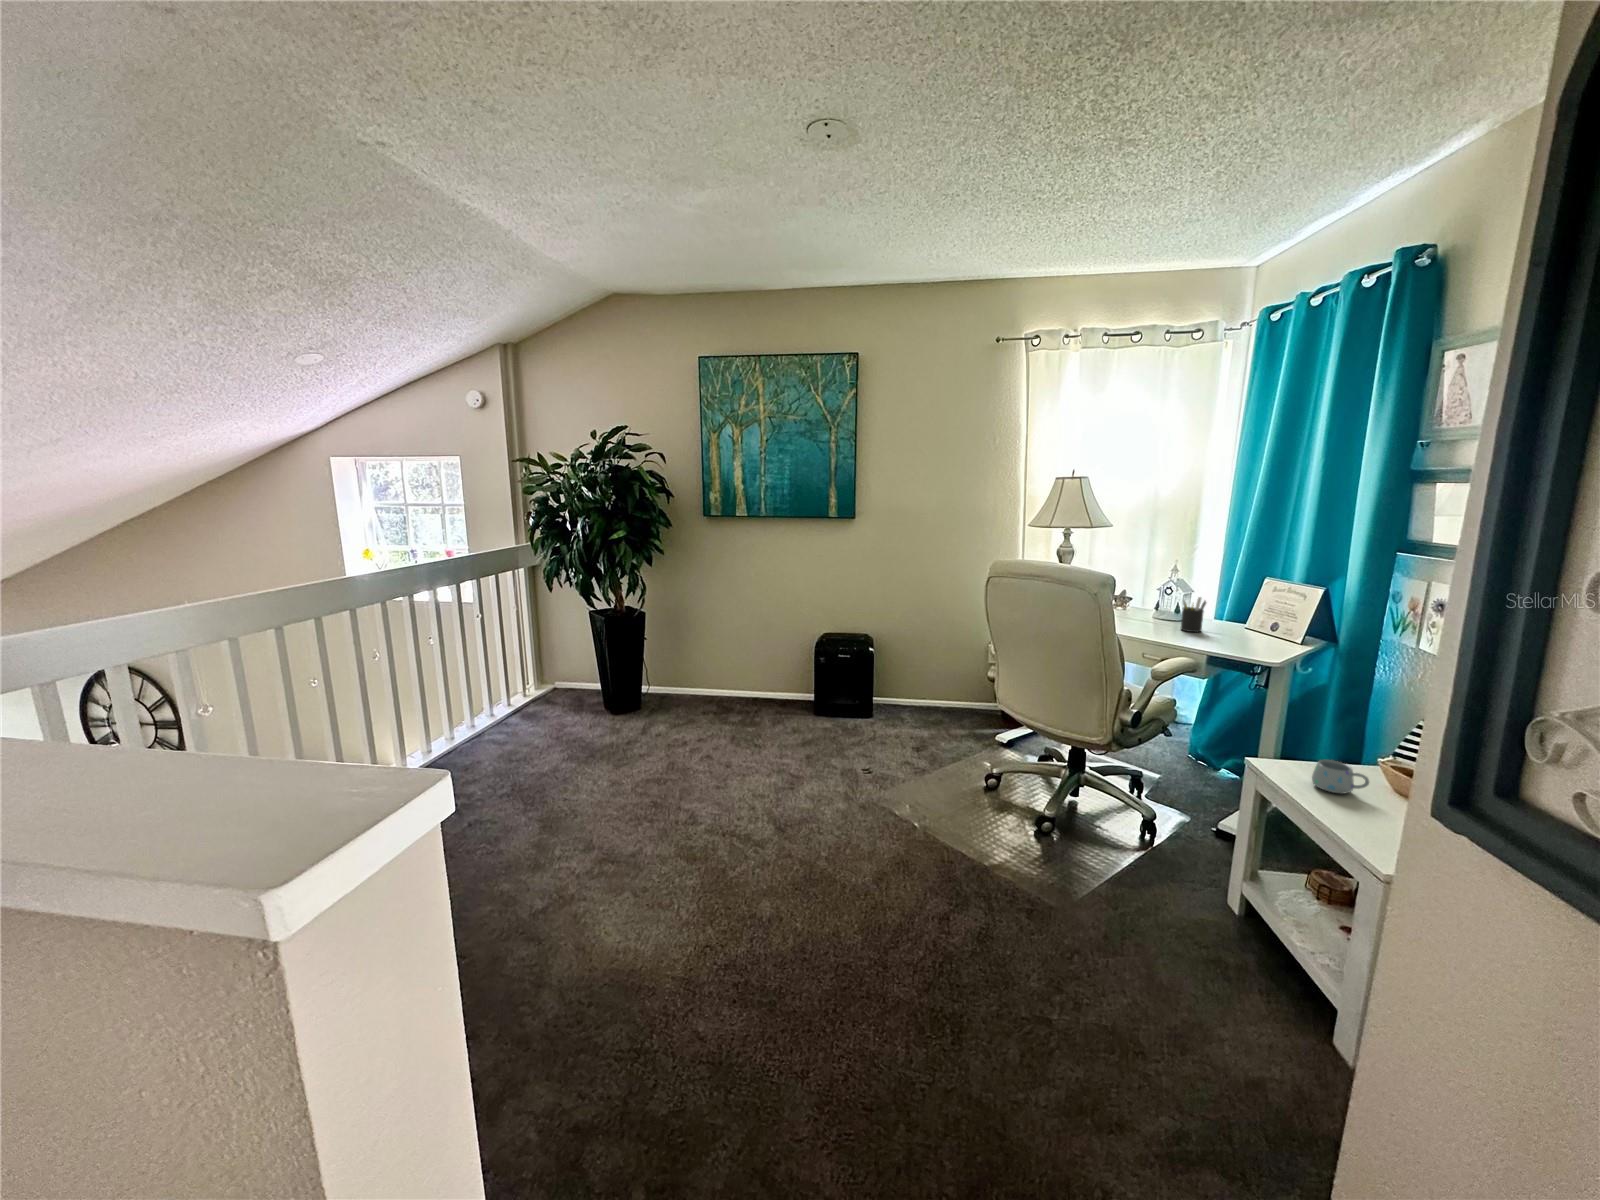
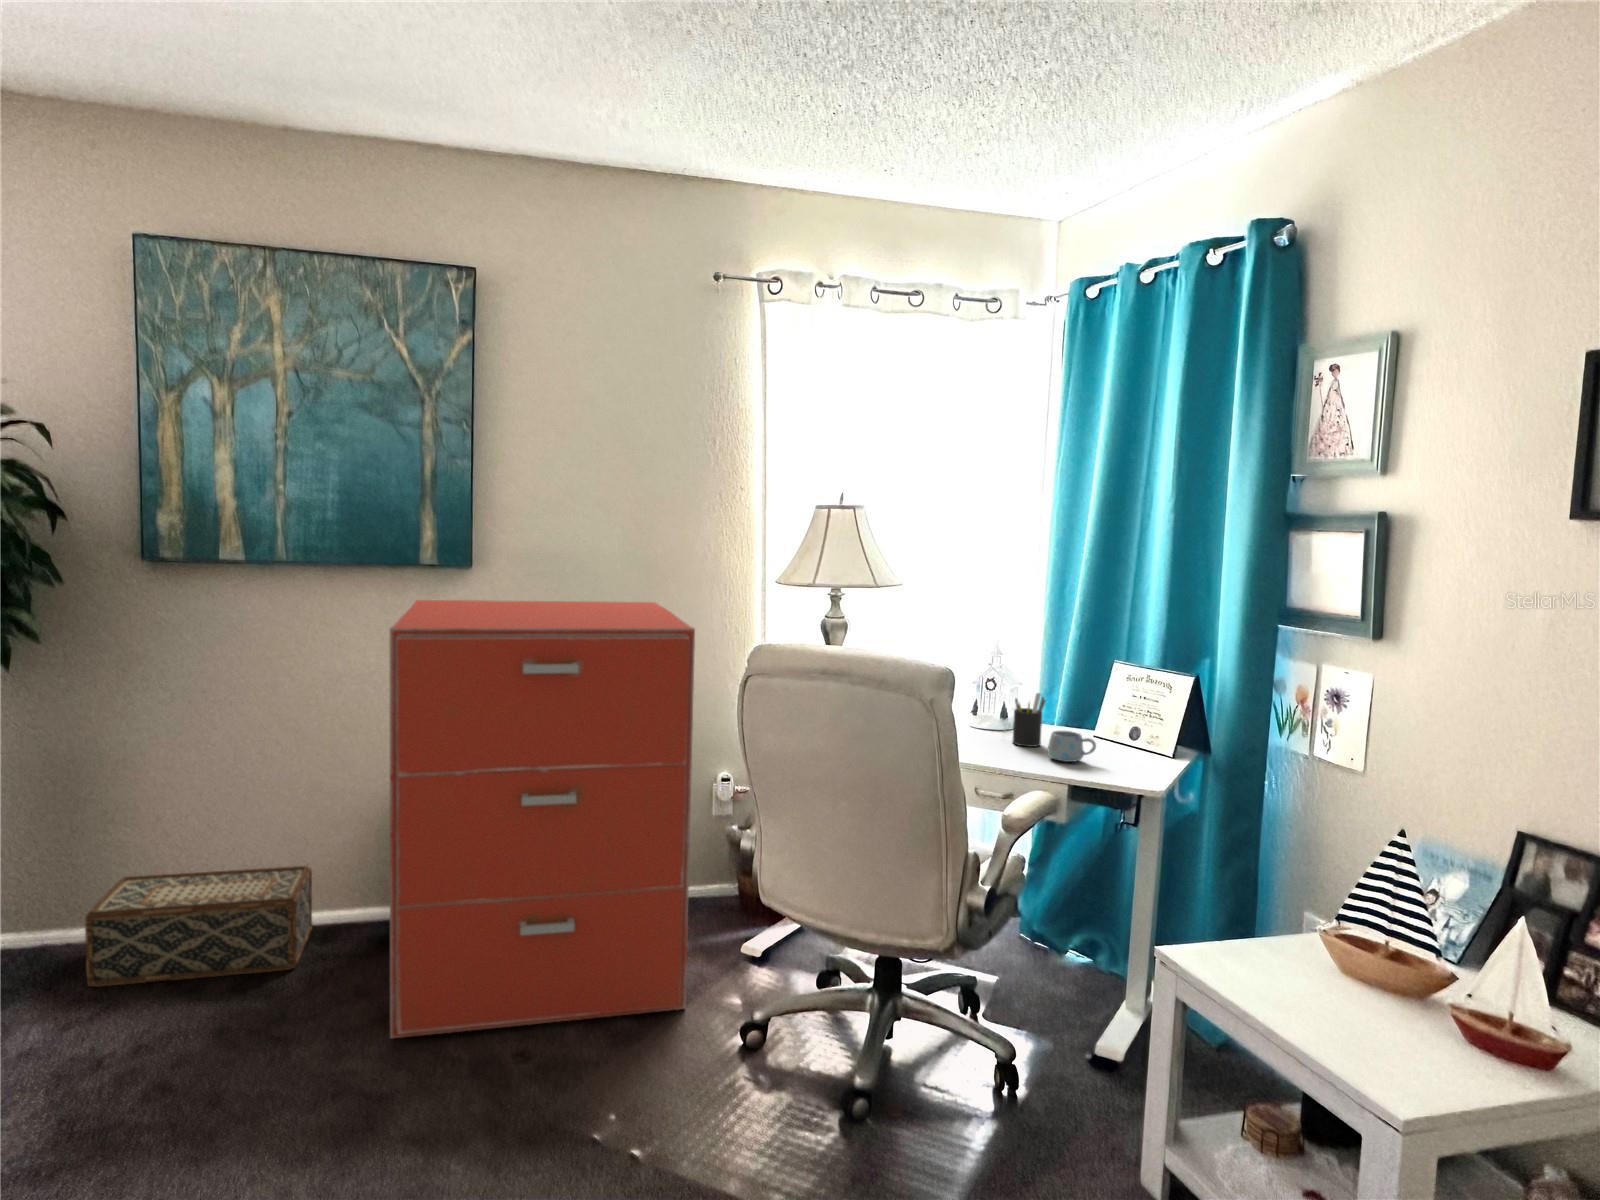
filing cabinet: none [807,536,968,764] -> present [390,600,695,1038]
woven basket: none [682,667,777,719] -> present [85,866,312,987]
mug: present [1312,760,1369,794] -> present [1048,731,1096,762]

